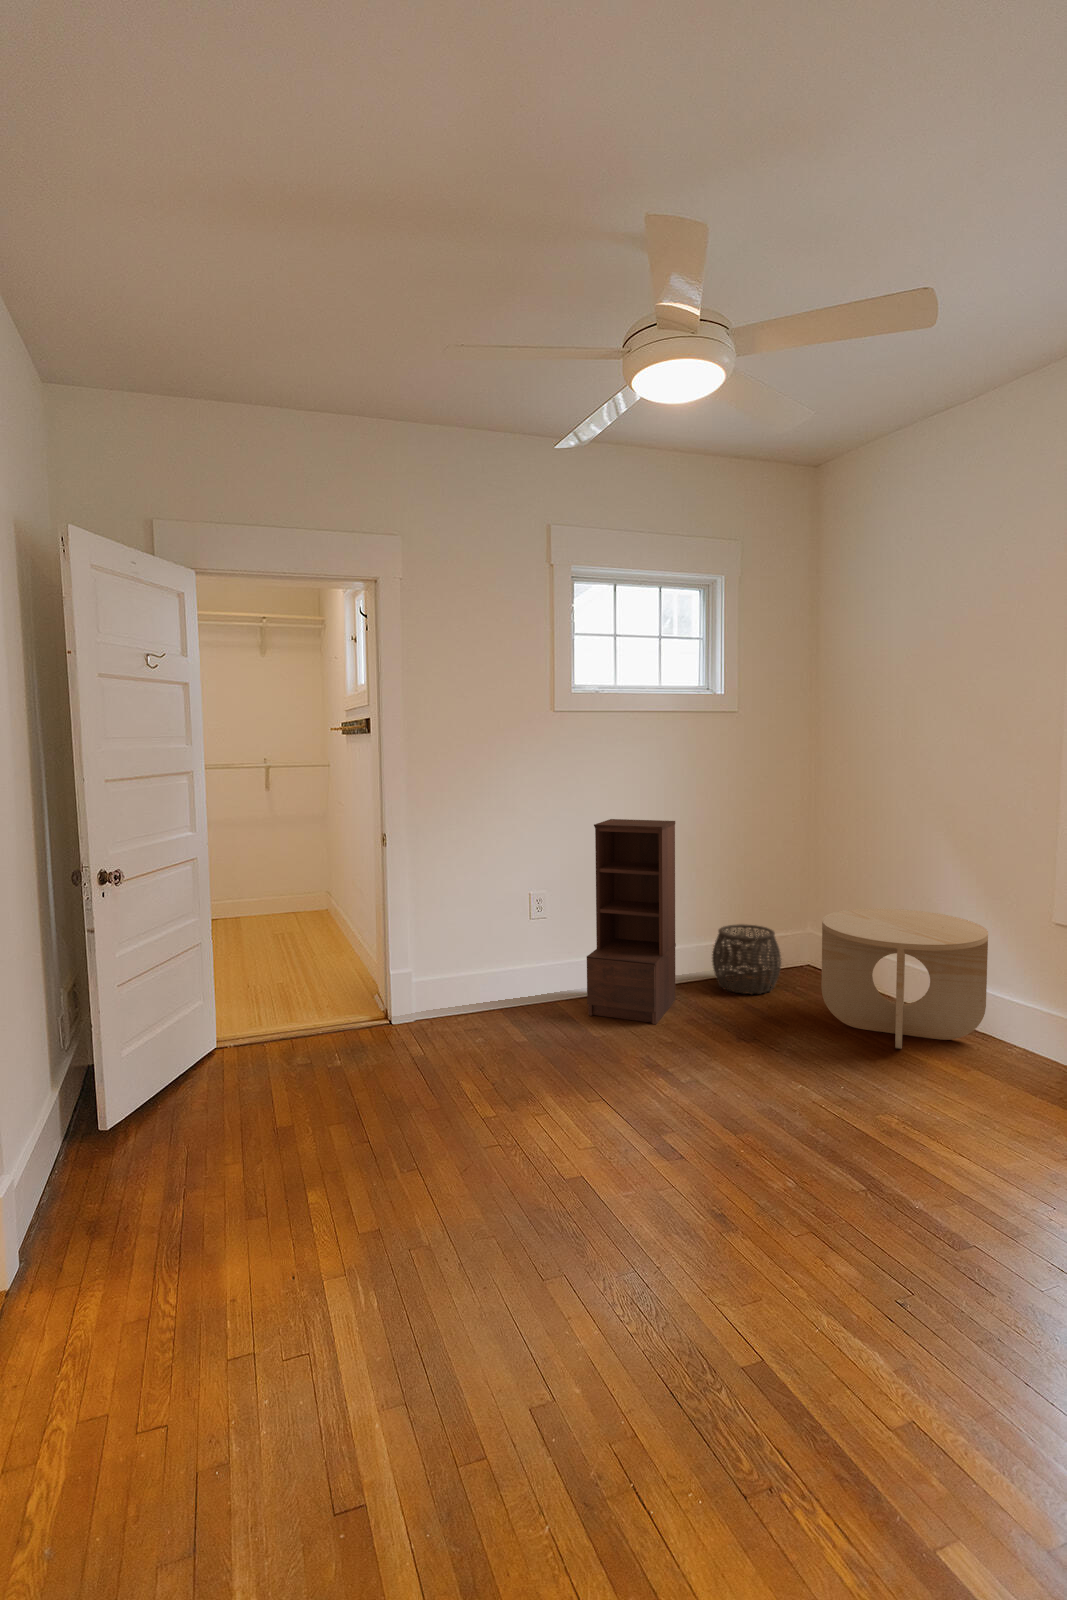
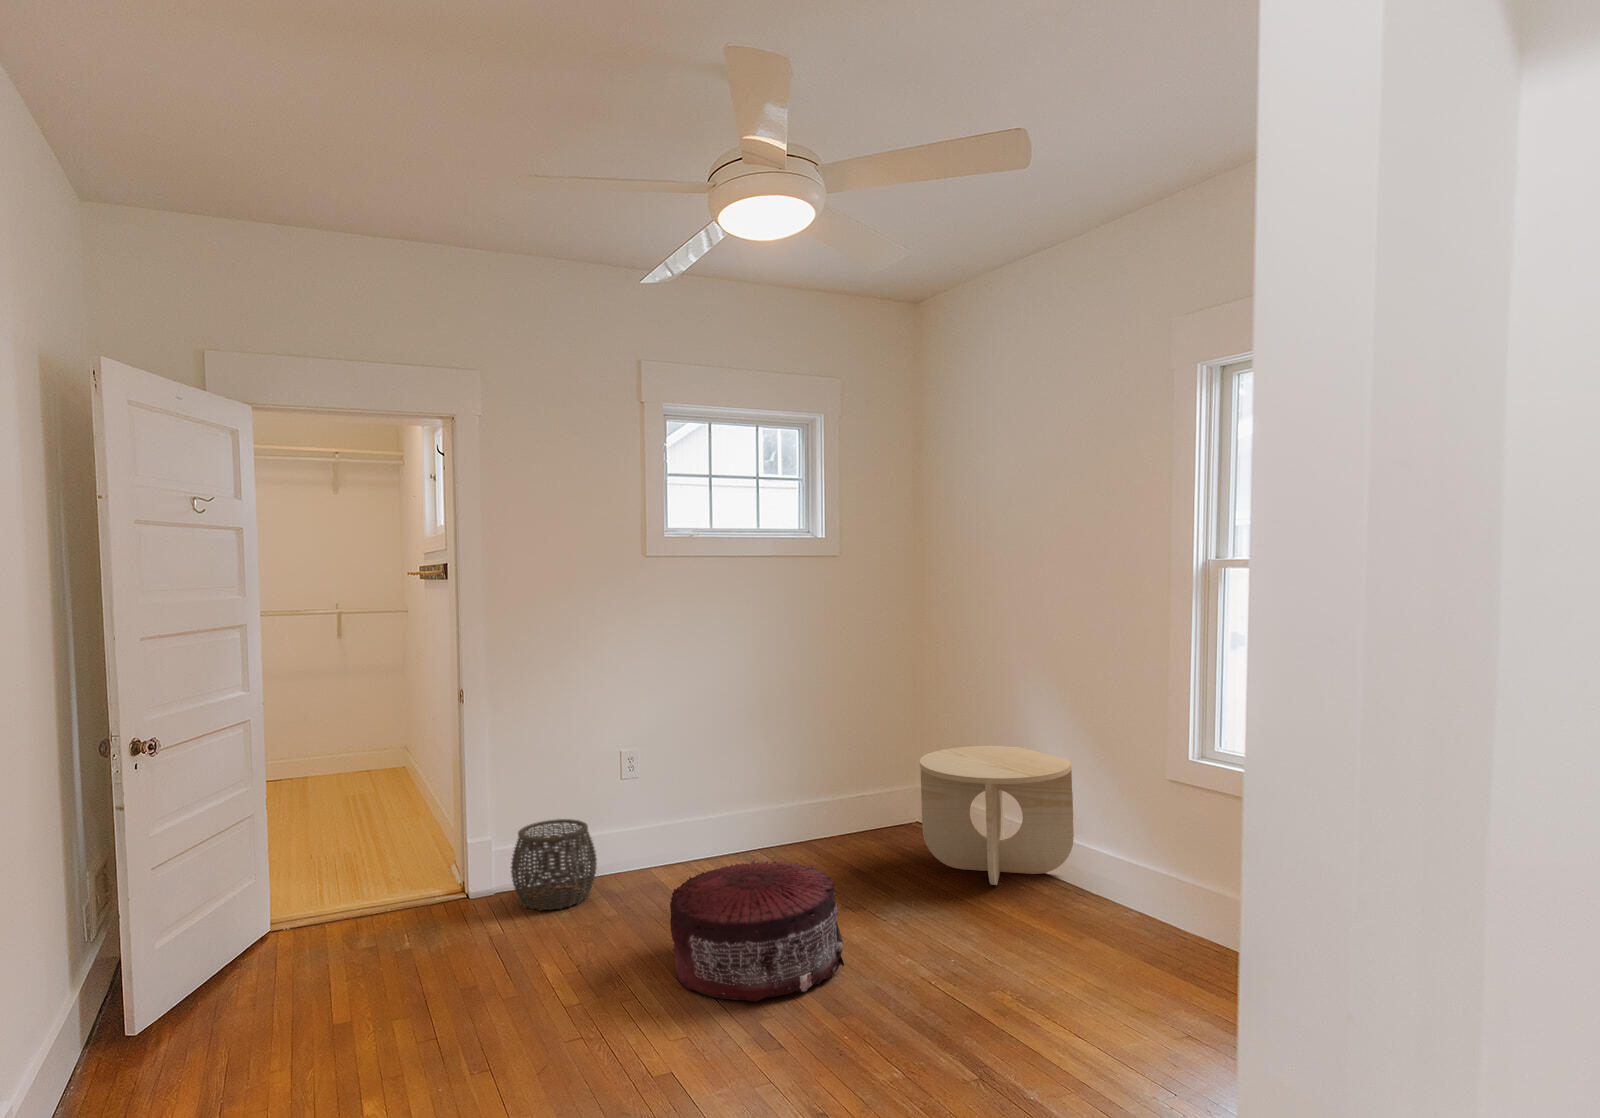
bookshelf: present [587,819,676,1024] -> none [684,664,780,879]
woven basket: present [712,924,781,994] -> present [511,819,597,911]
pouf: none [581,1010,755,1154] -> present [670,860,844,1001]

